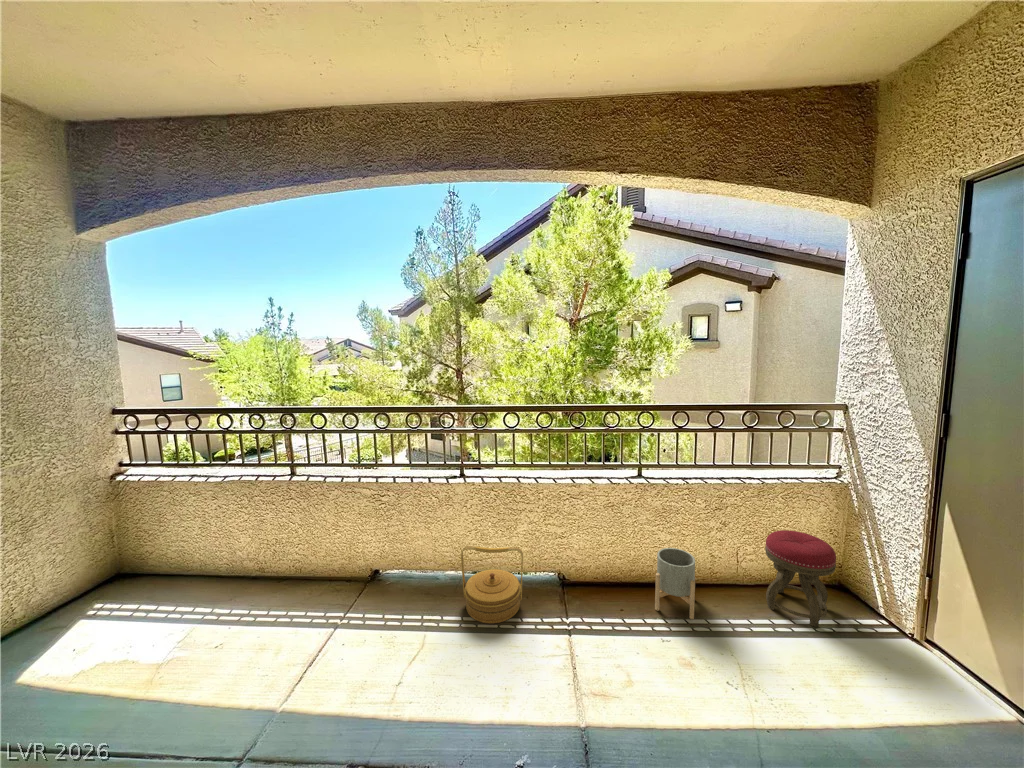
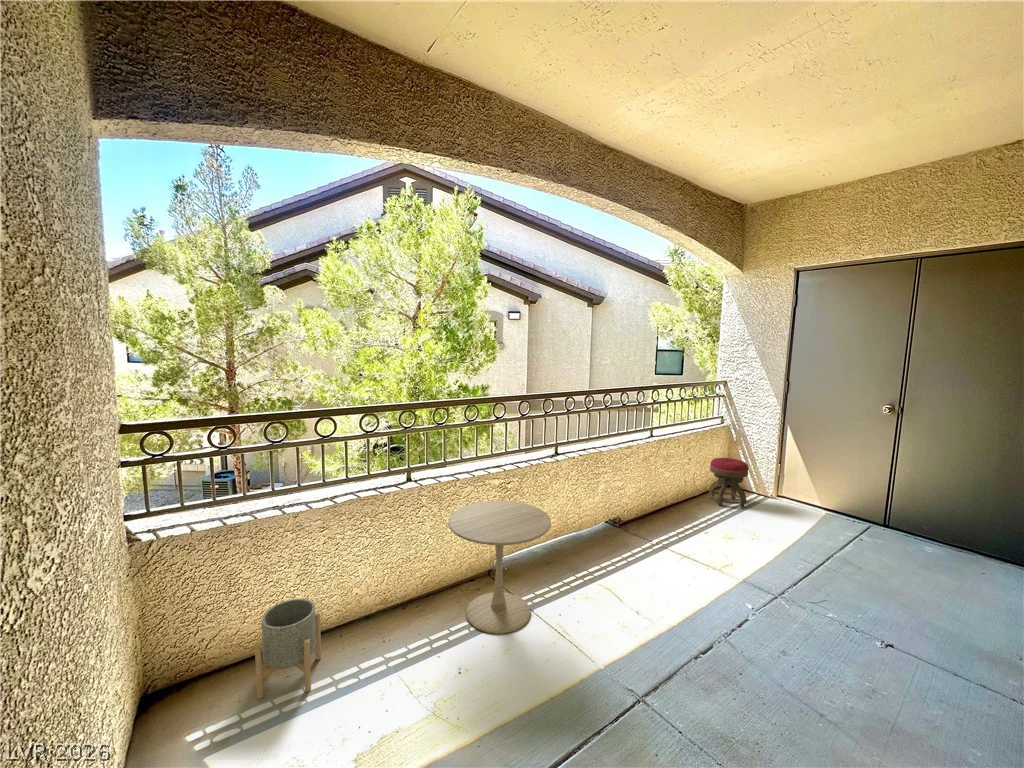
side table: none [256,507,364,635] -> present [448,501,551,634]
woven basket: present [461,546,523,624] -> none [584,500,632,565]
planter: present [655,548,695,619] -> present [255,599,321,699]

